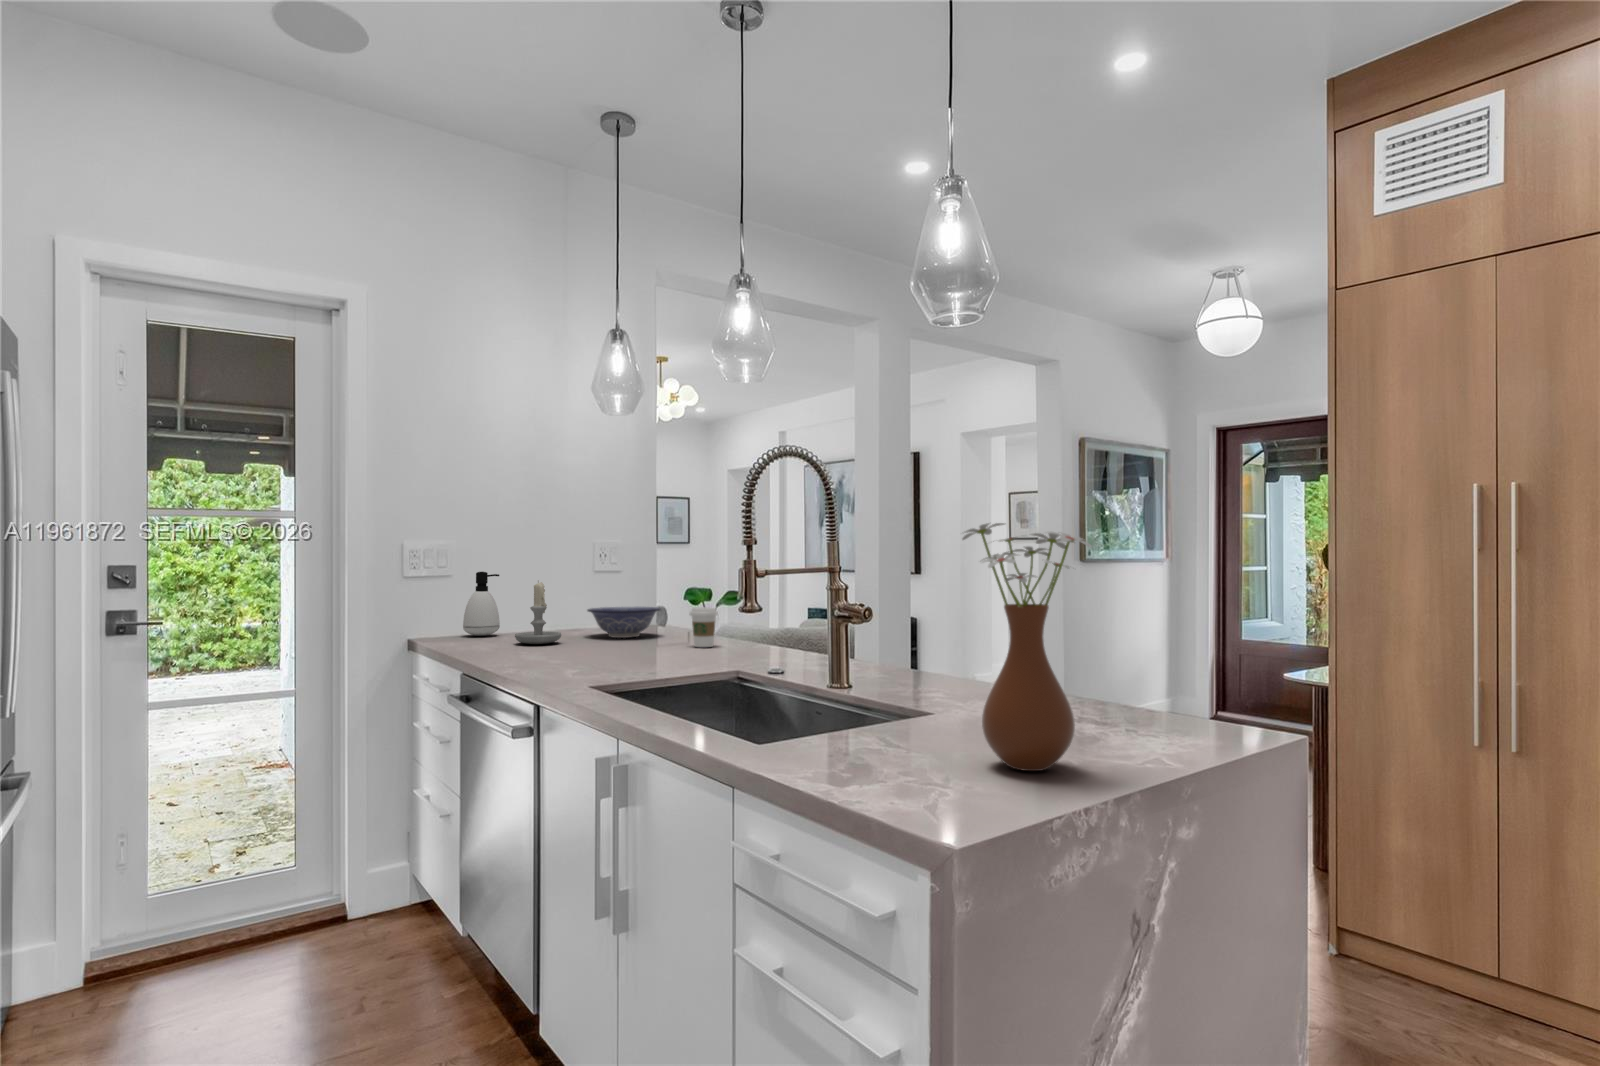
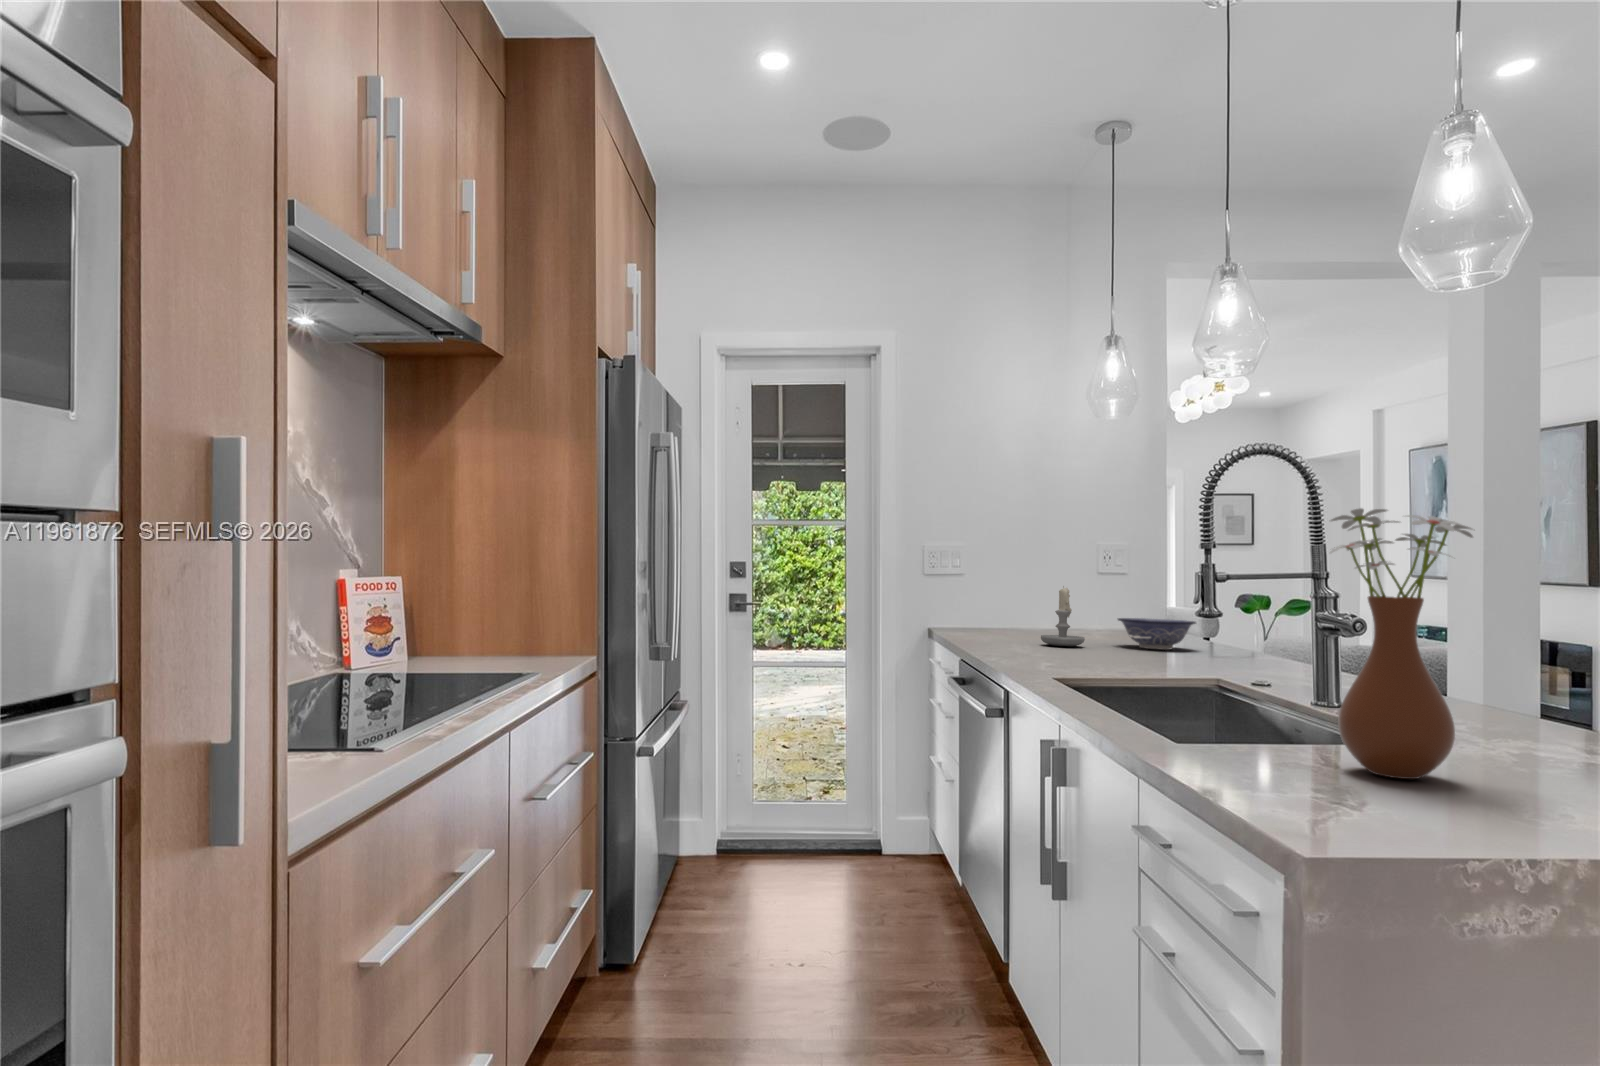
soap dispenser: present [463,572,500,636] -> none [1006,578,1038,637]
coffee cup: present [690,607,718,647] -> none [1210,620,1244,663]

